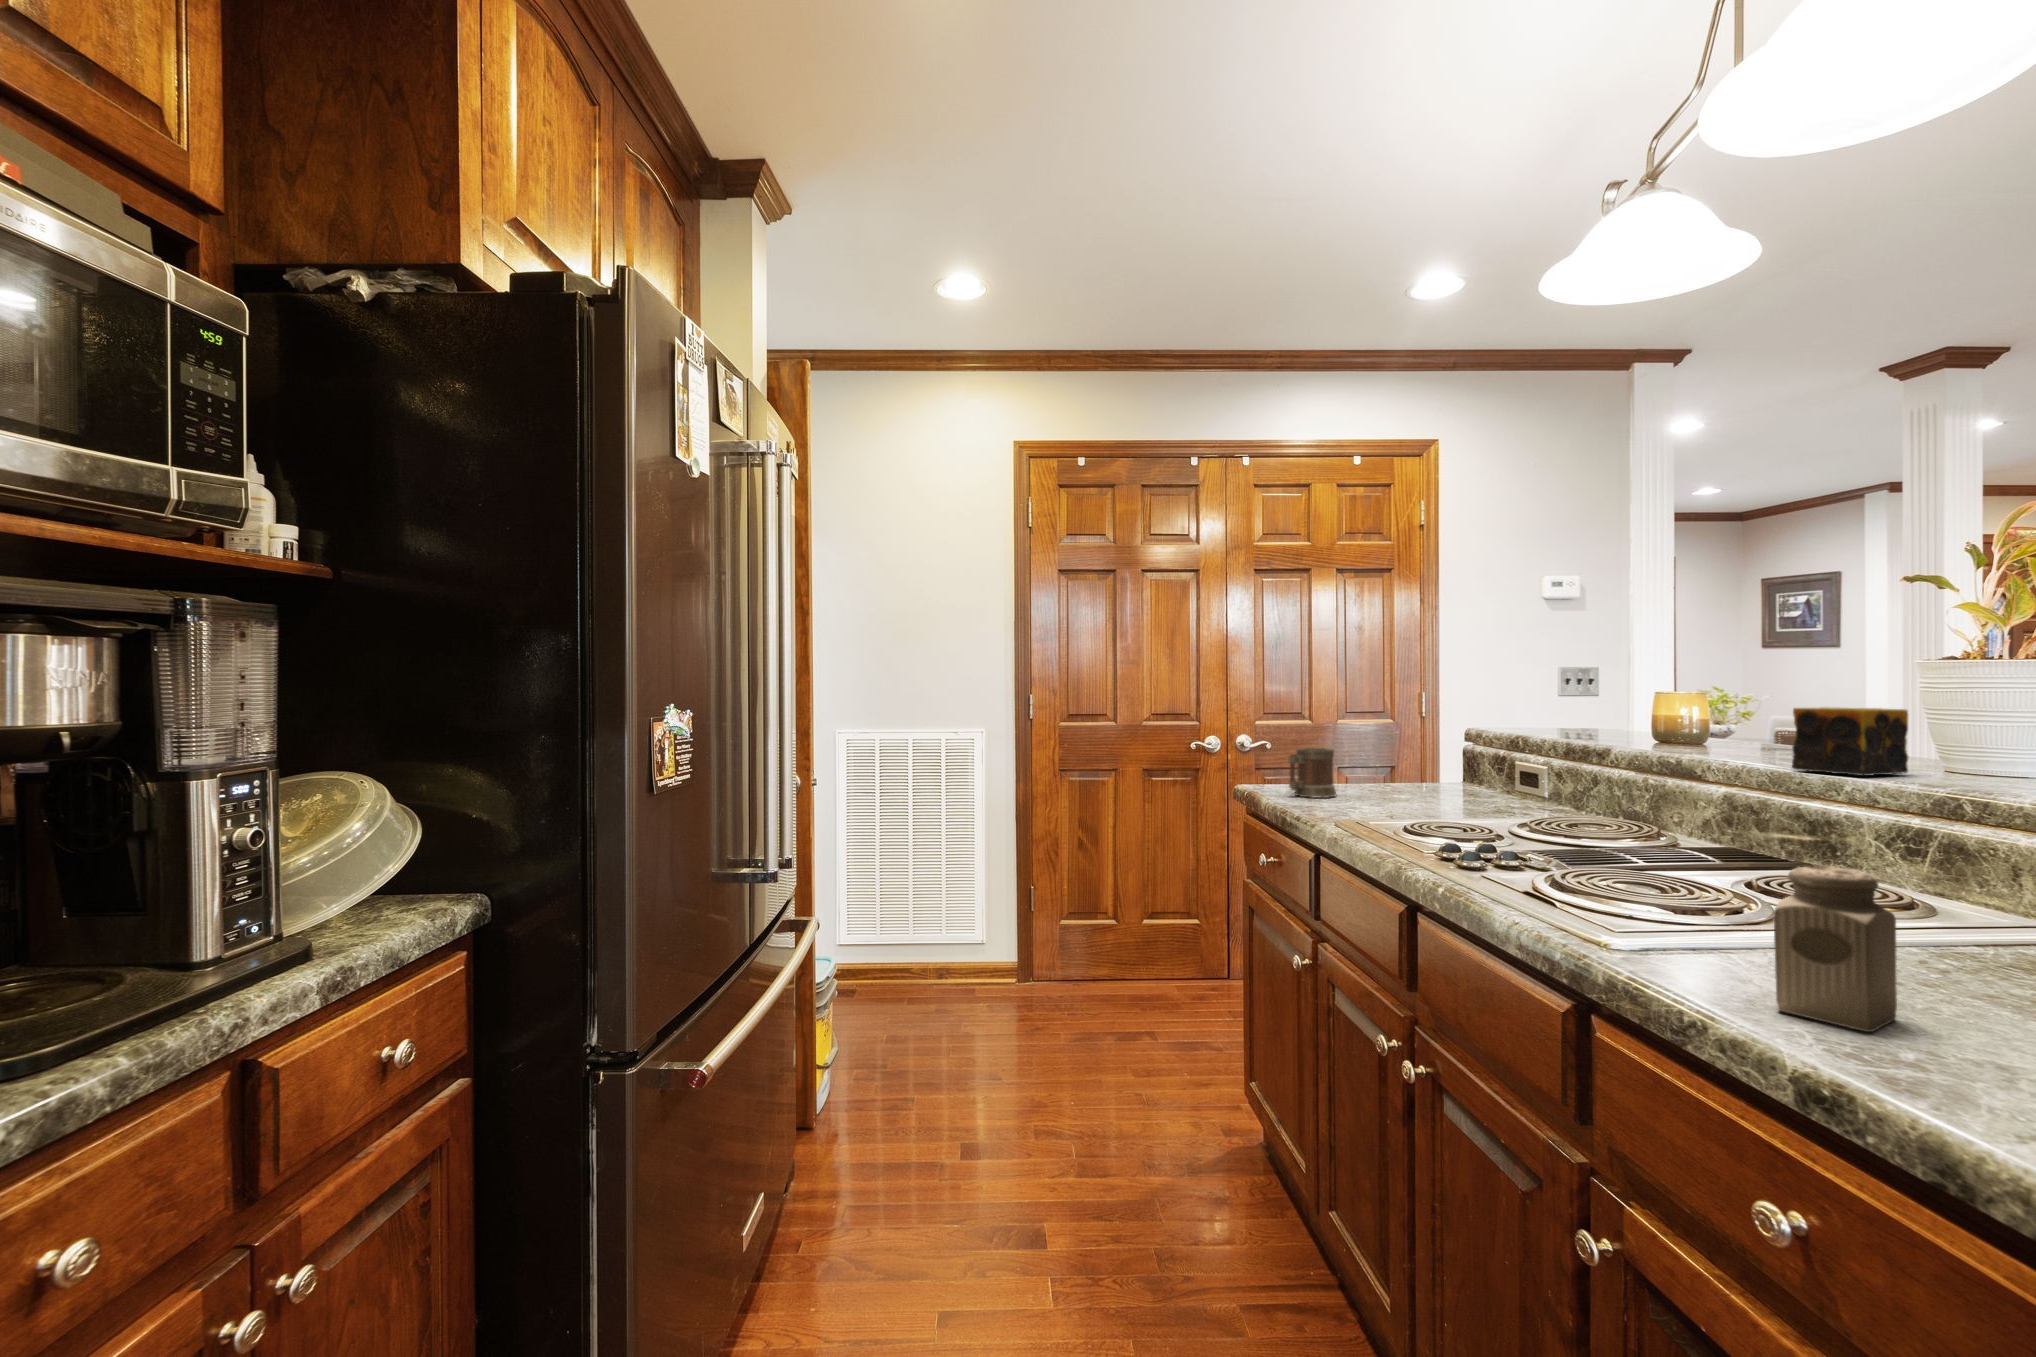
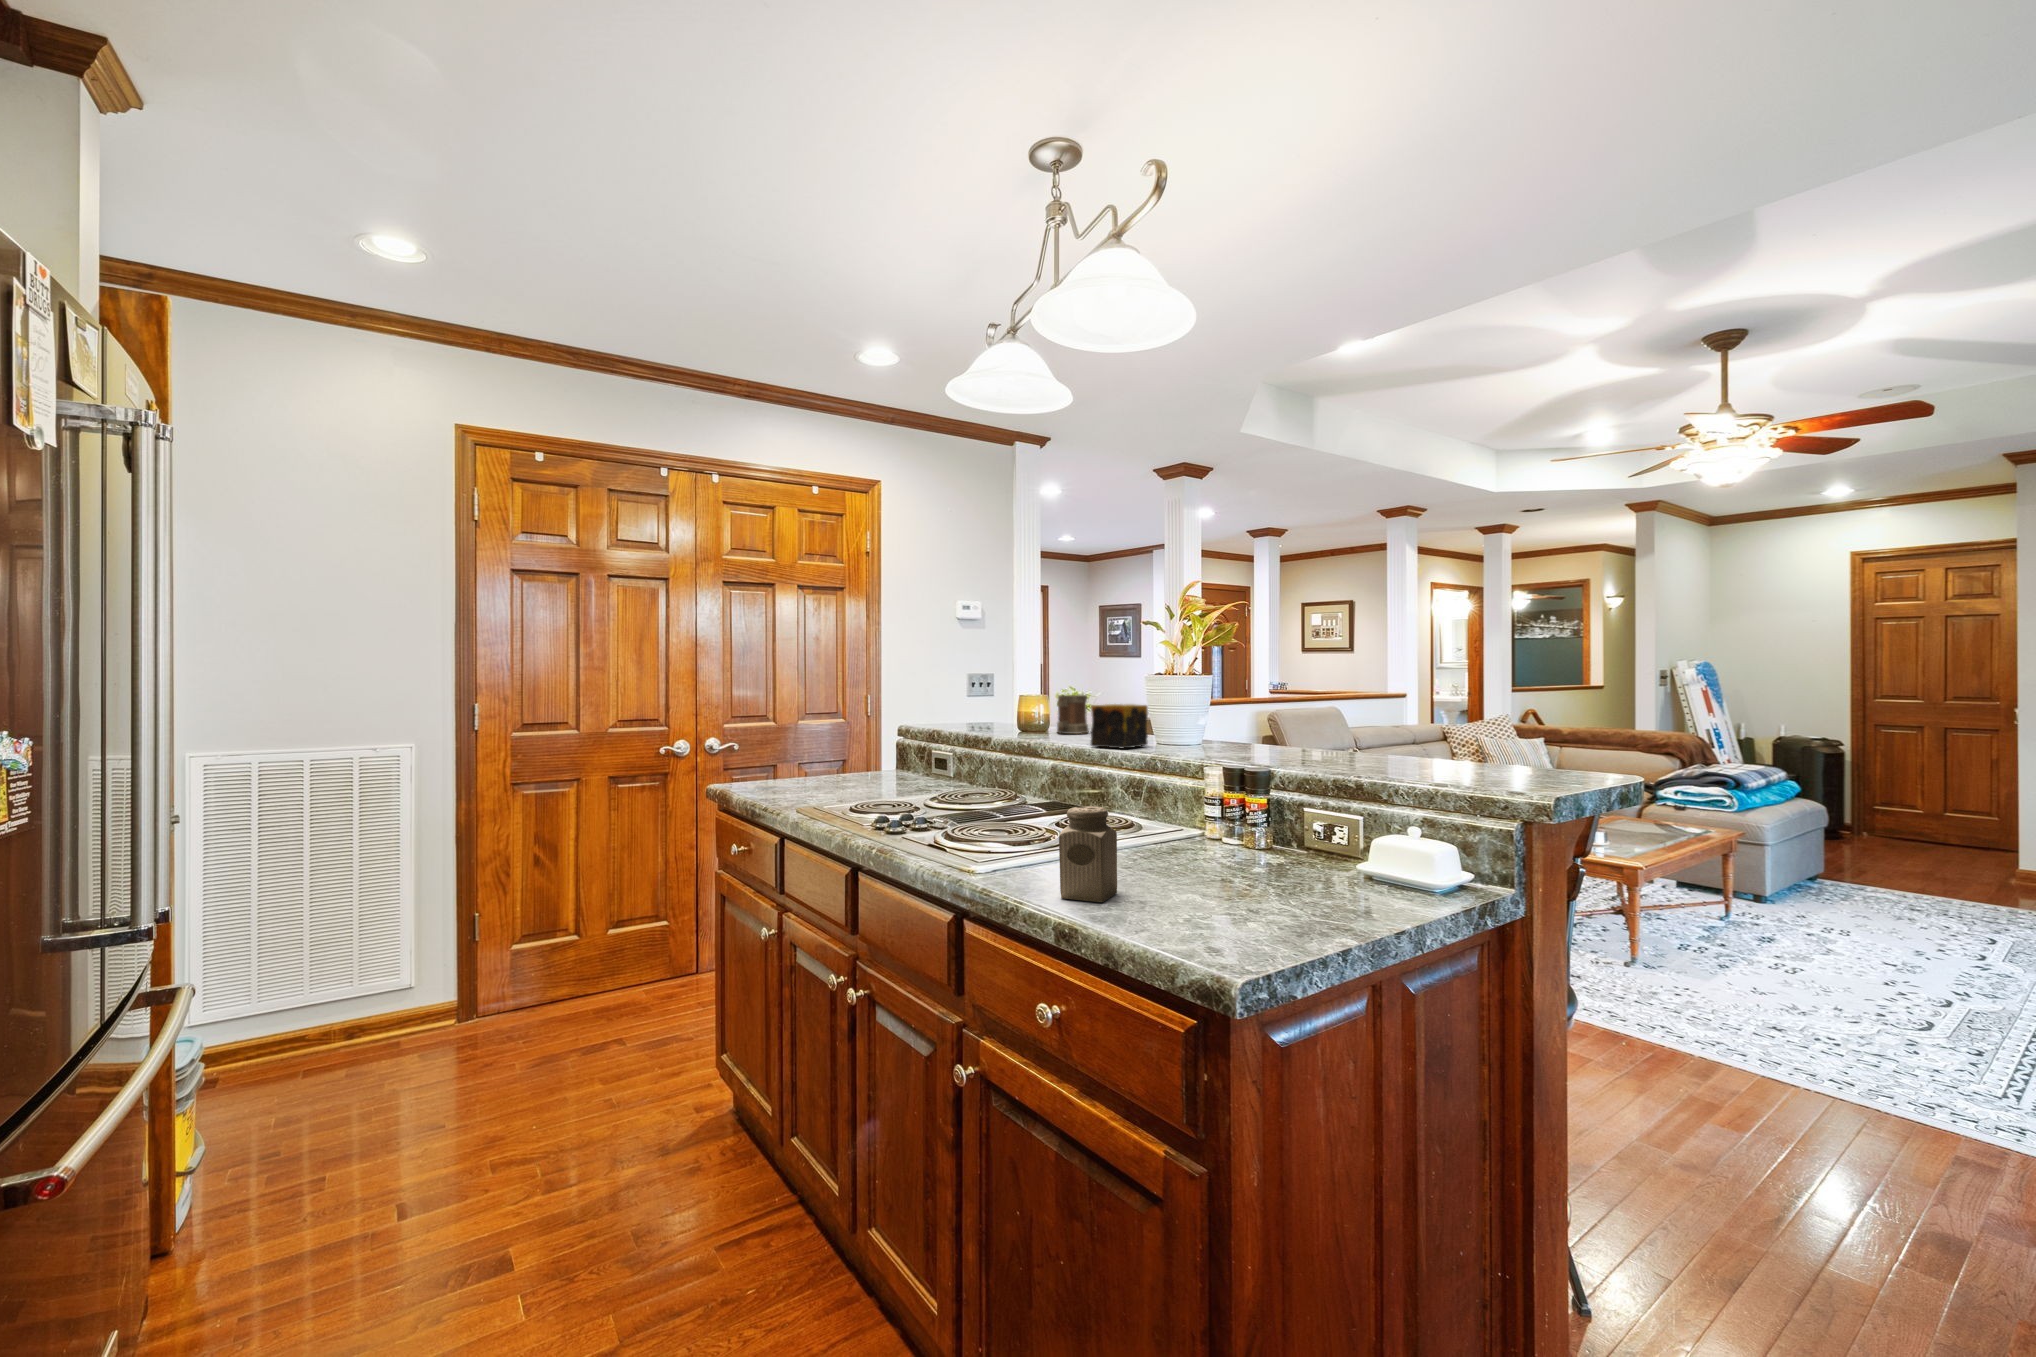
mug: present [1289,748,1336,798] -> present [1057,695,1089,734]

